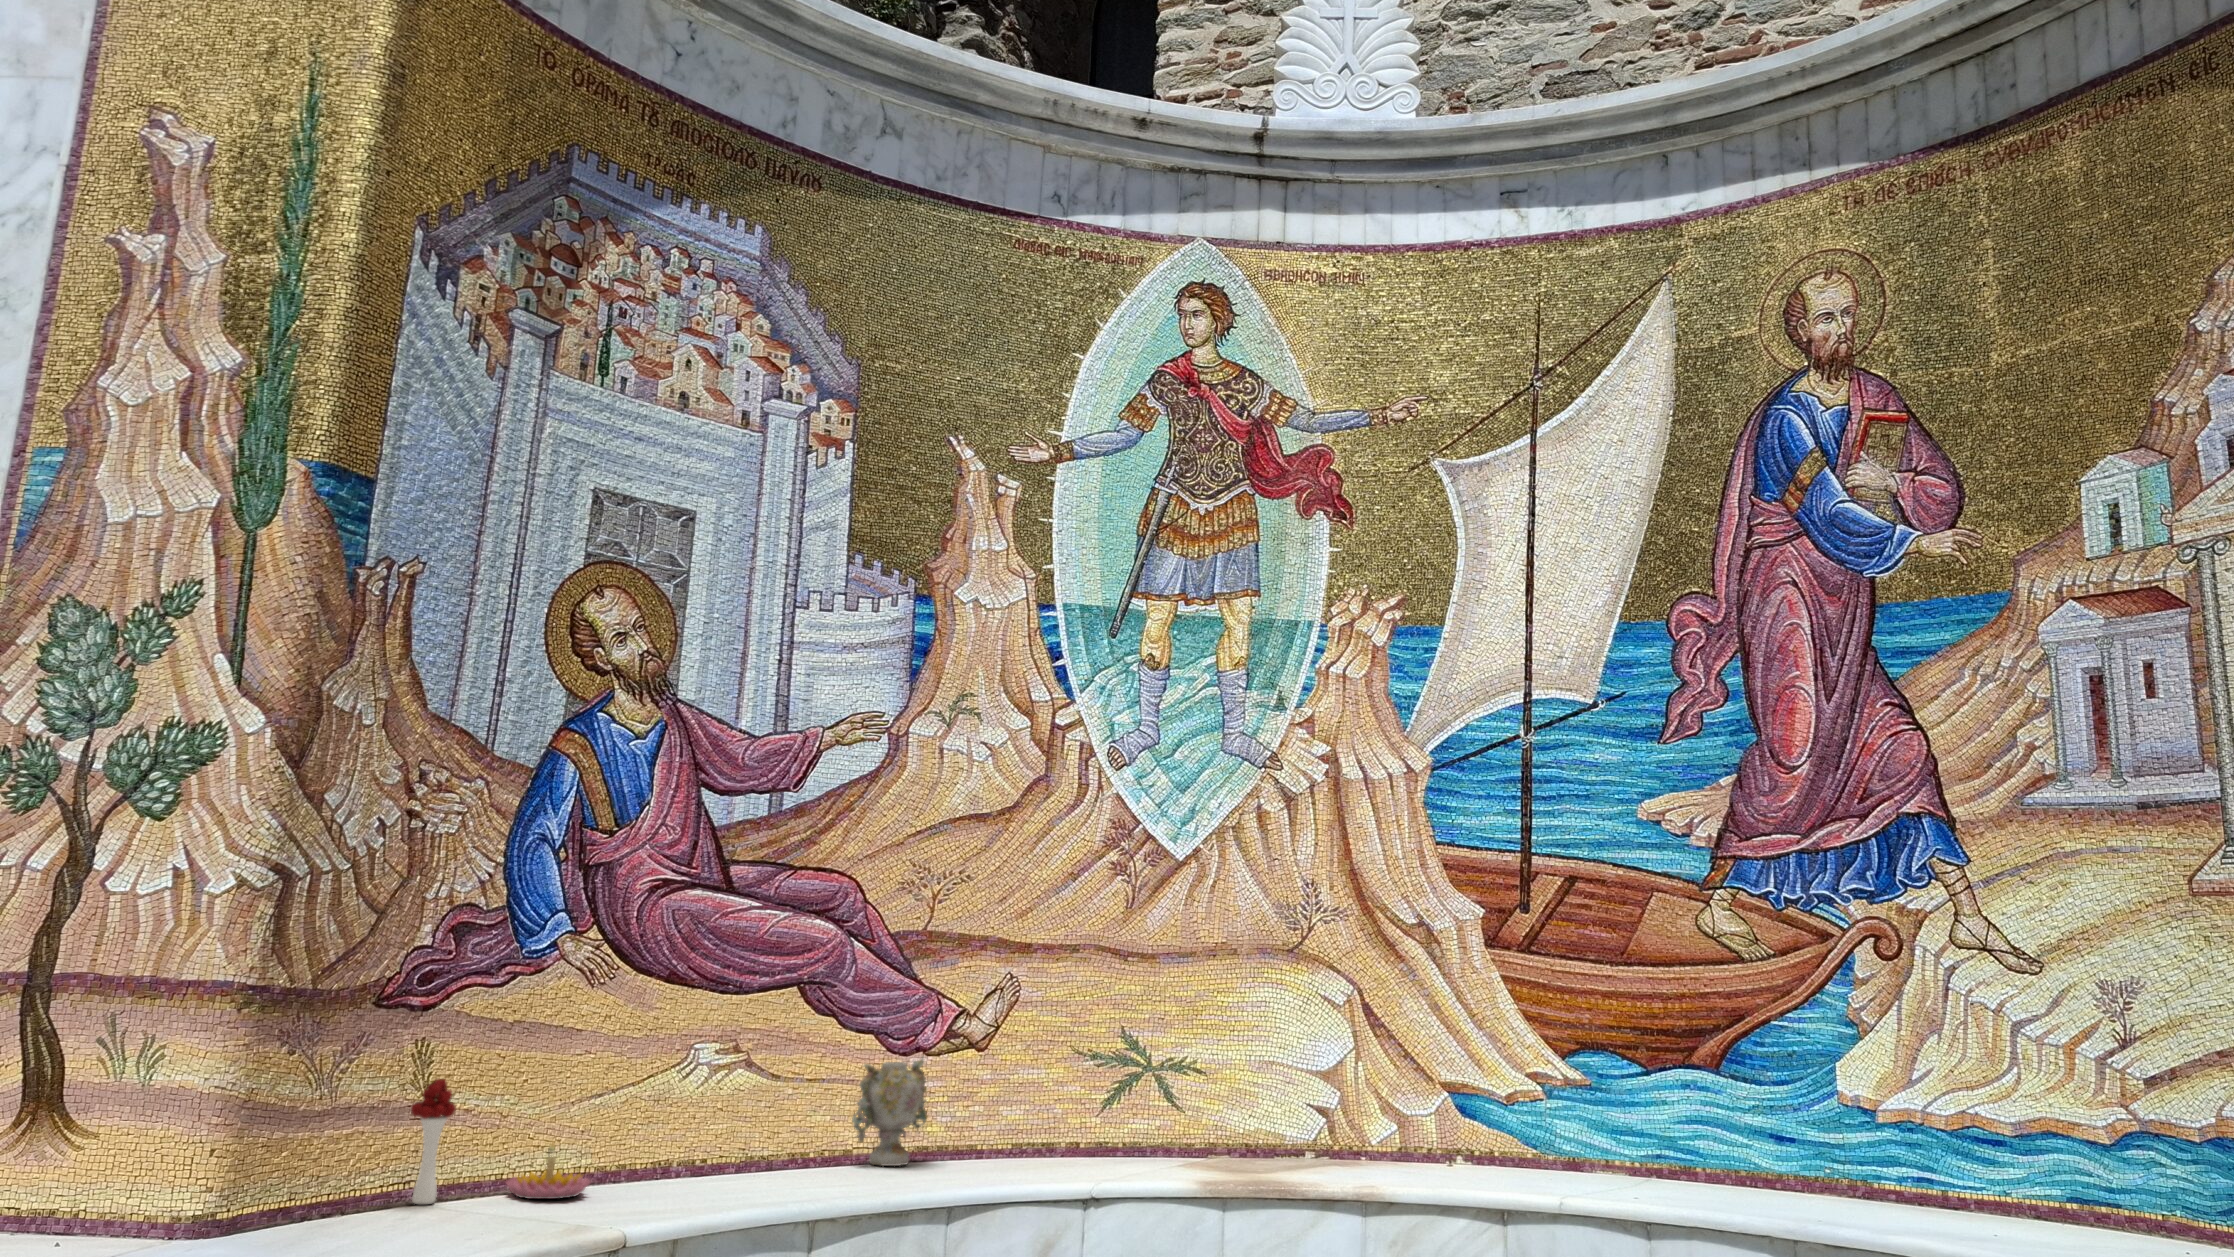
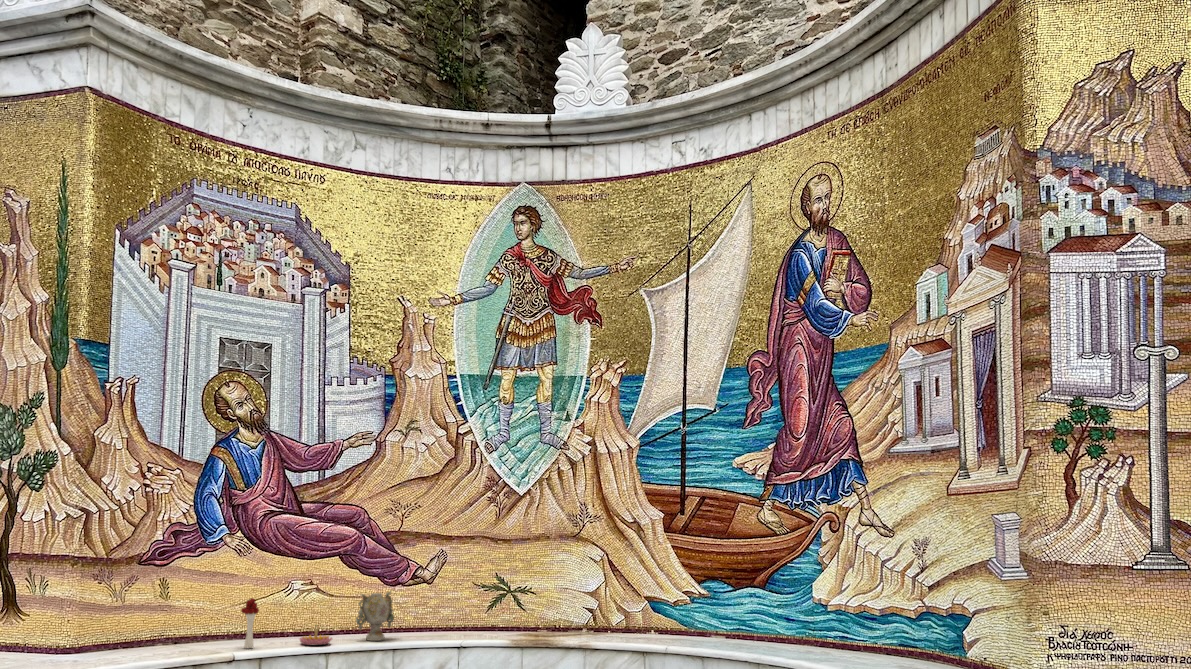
flower bouquet: present [411,1079,456,1204] -> present [241,598,259,648]
candle holder: present [506,1143,590,1199] -> present [300,623,332,645]

